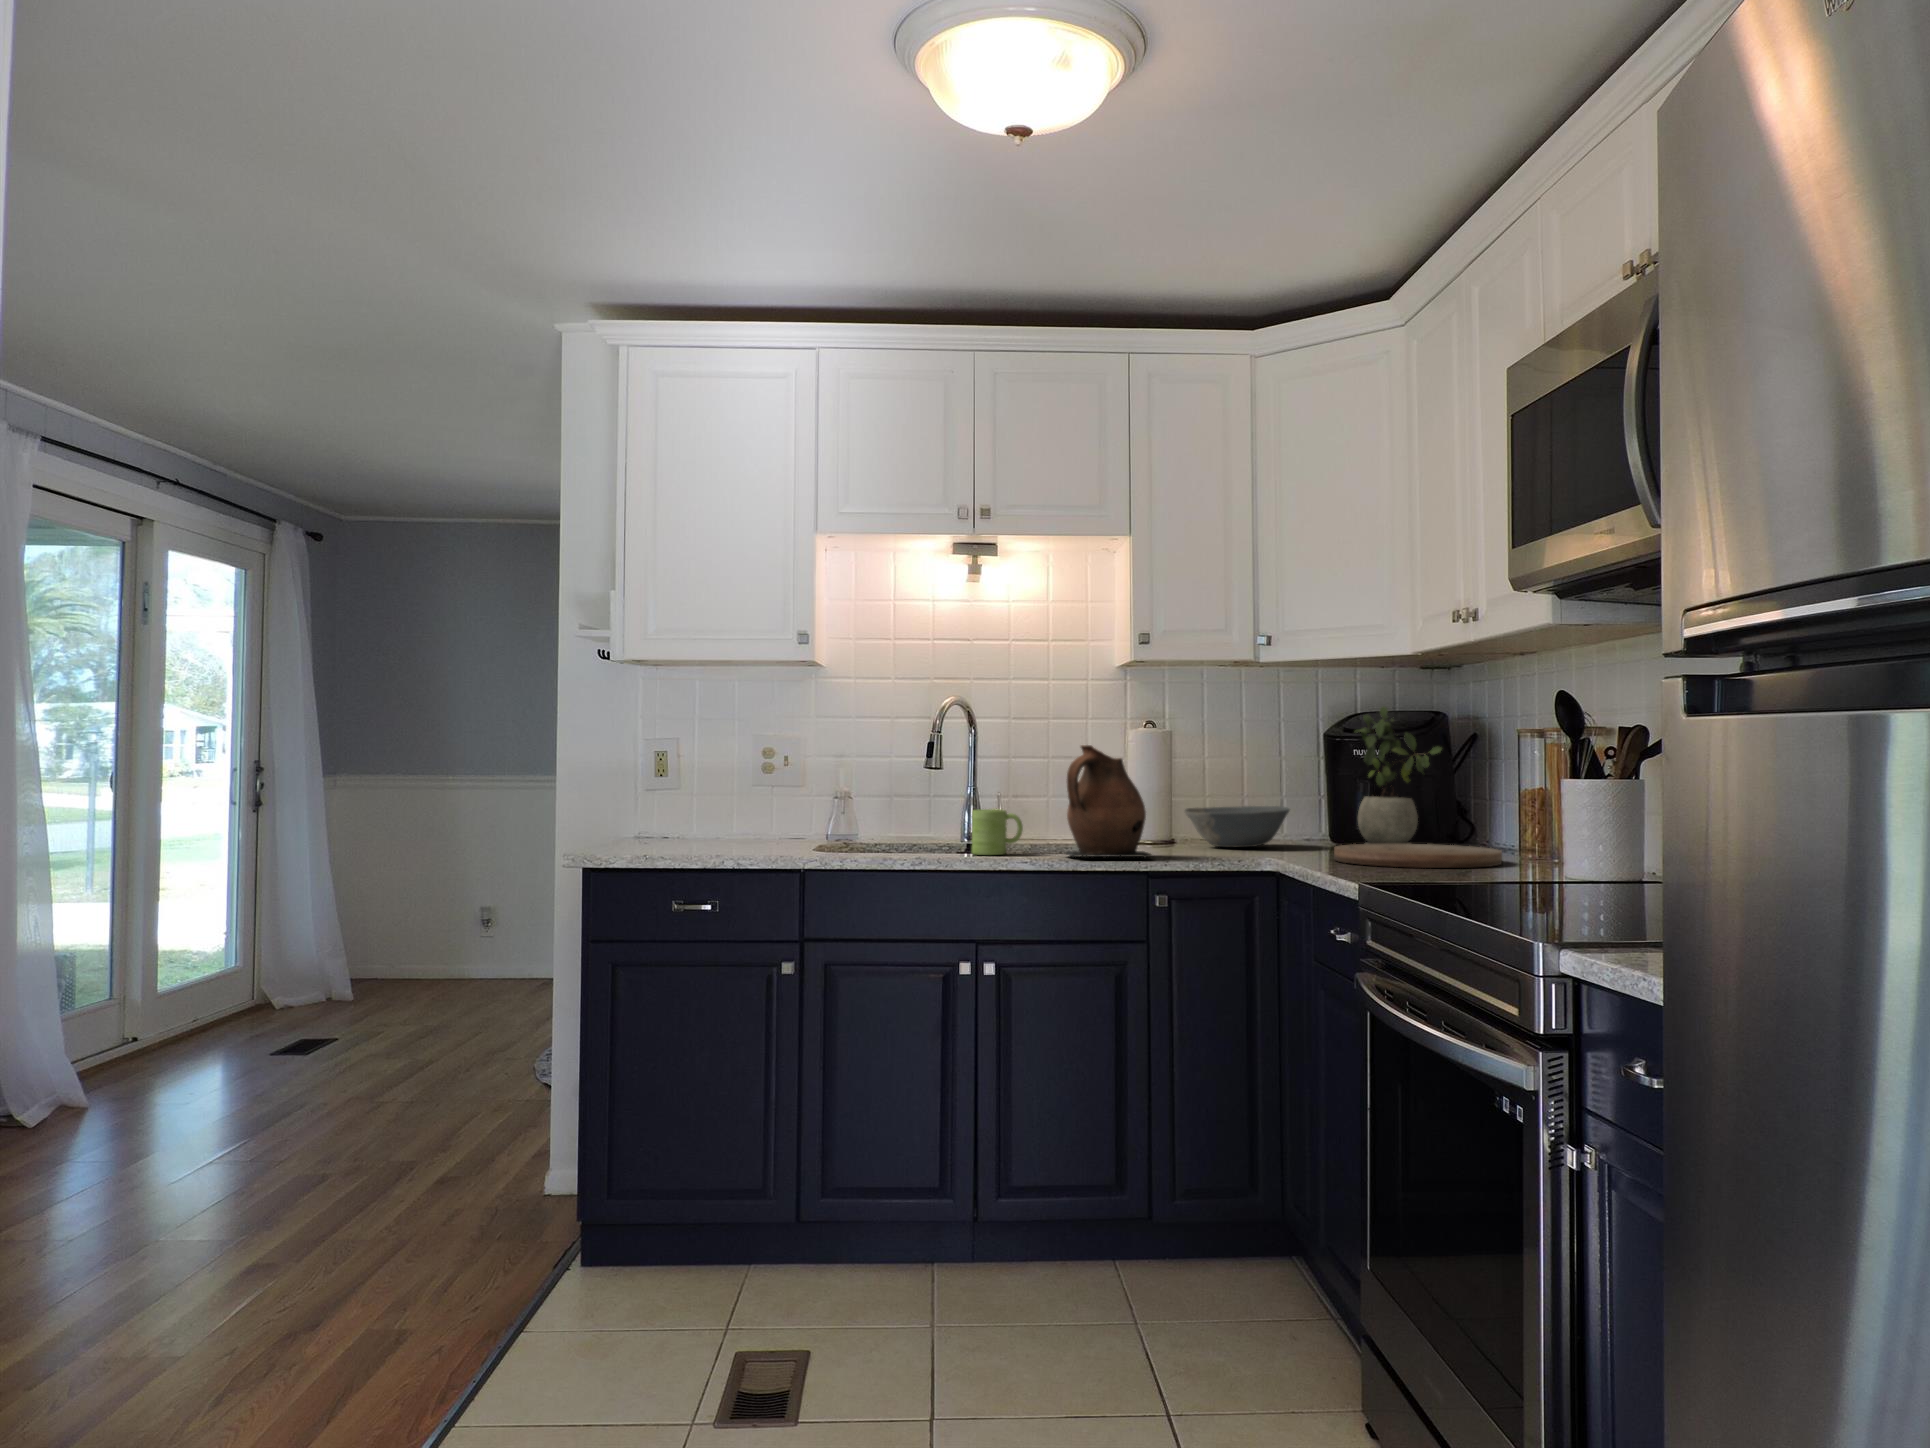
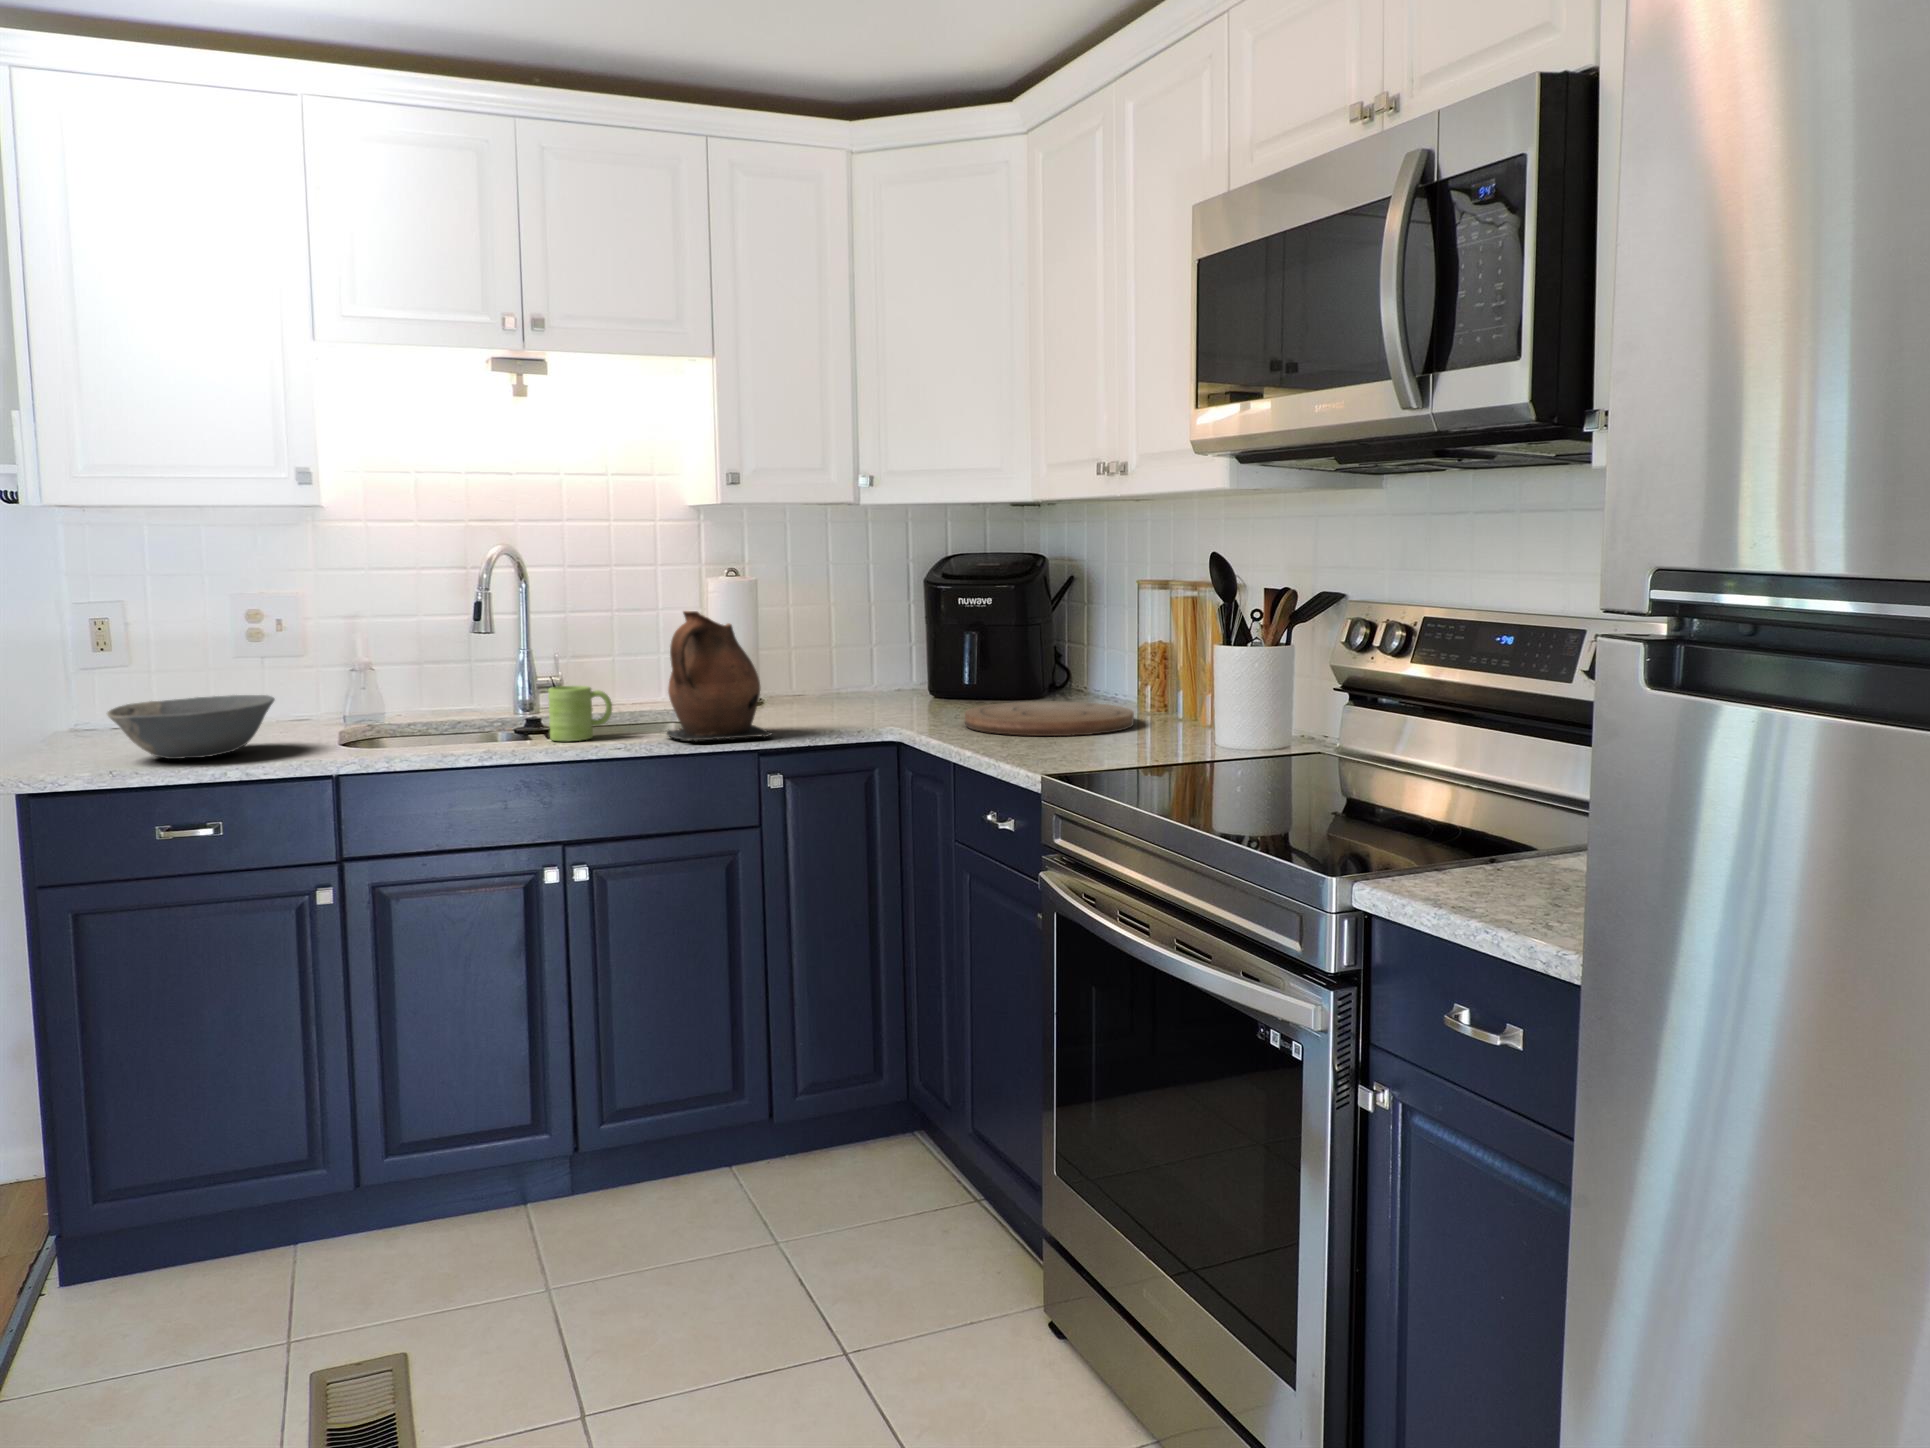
potted plant: present [1355,707,1442,844] -> none [962,554,1056,703]
bowl: present [1185,806,1290,848] -> present [107,695,275,759]

